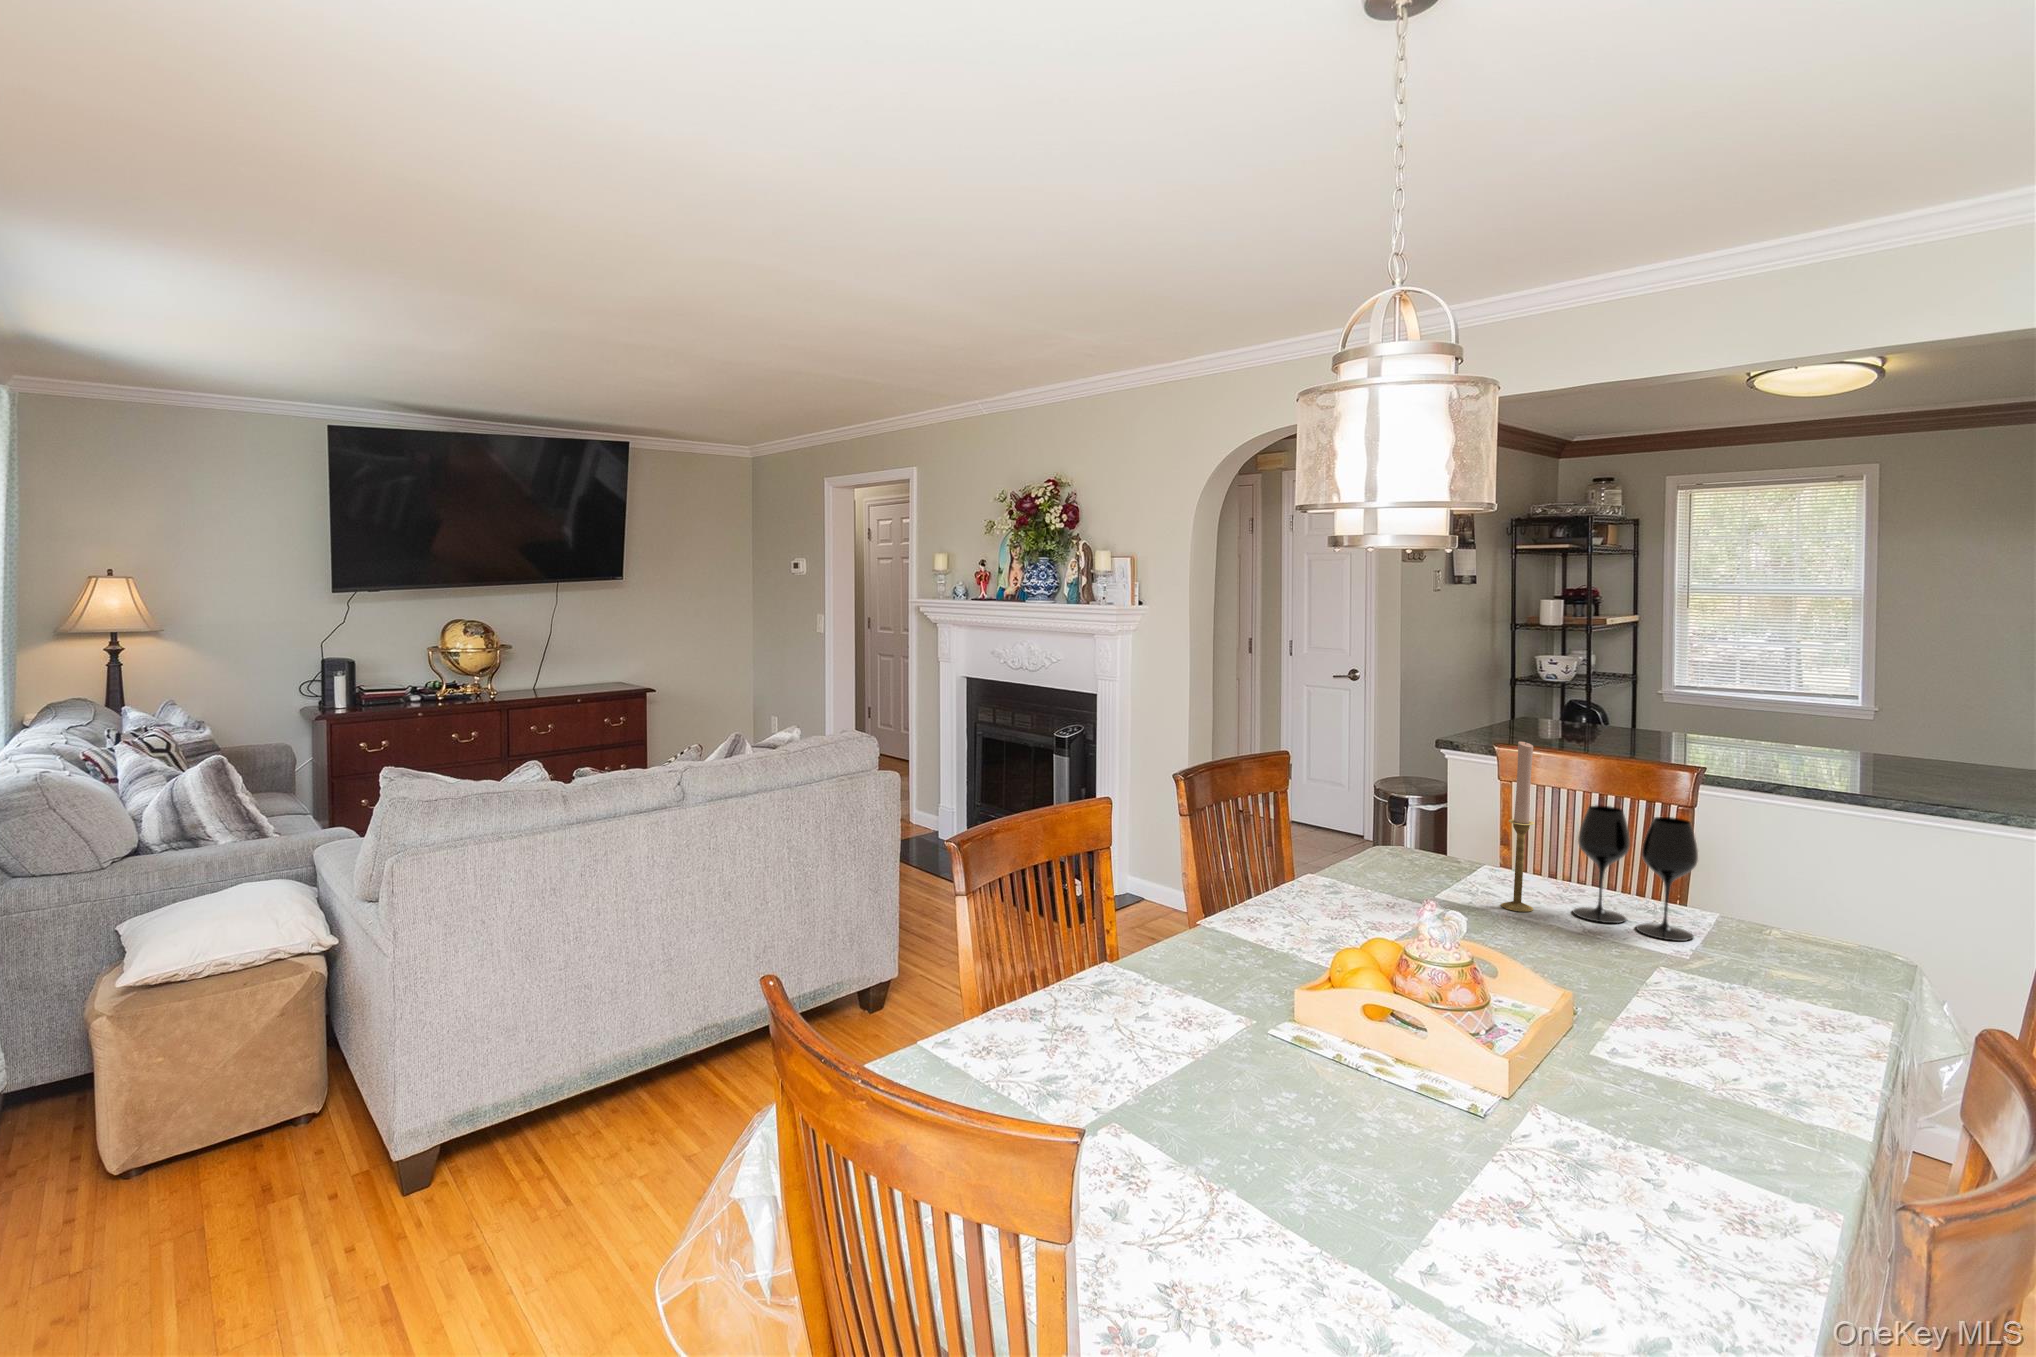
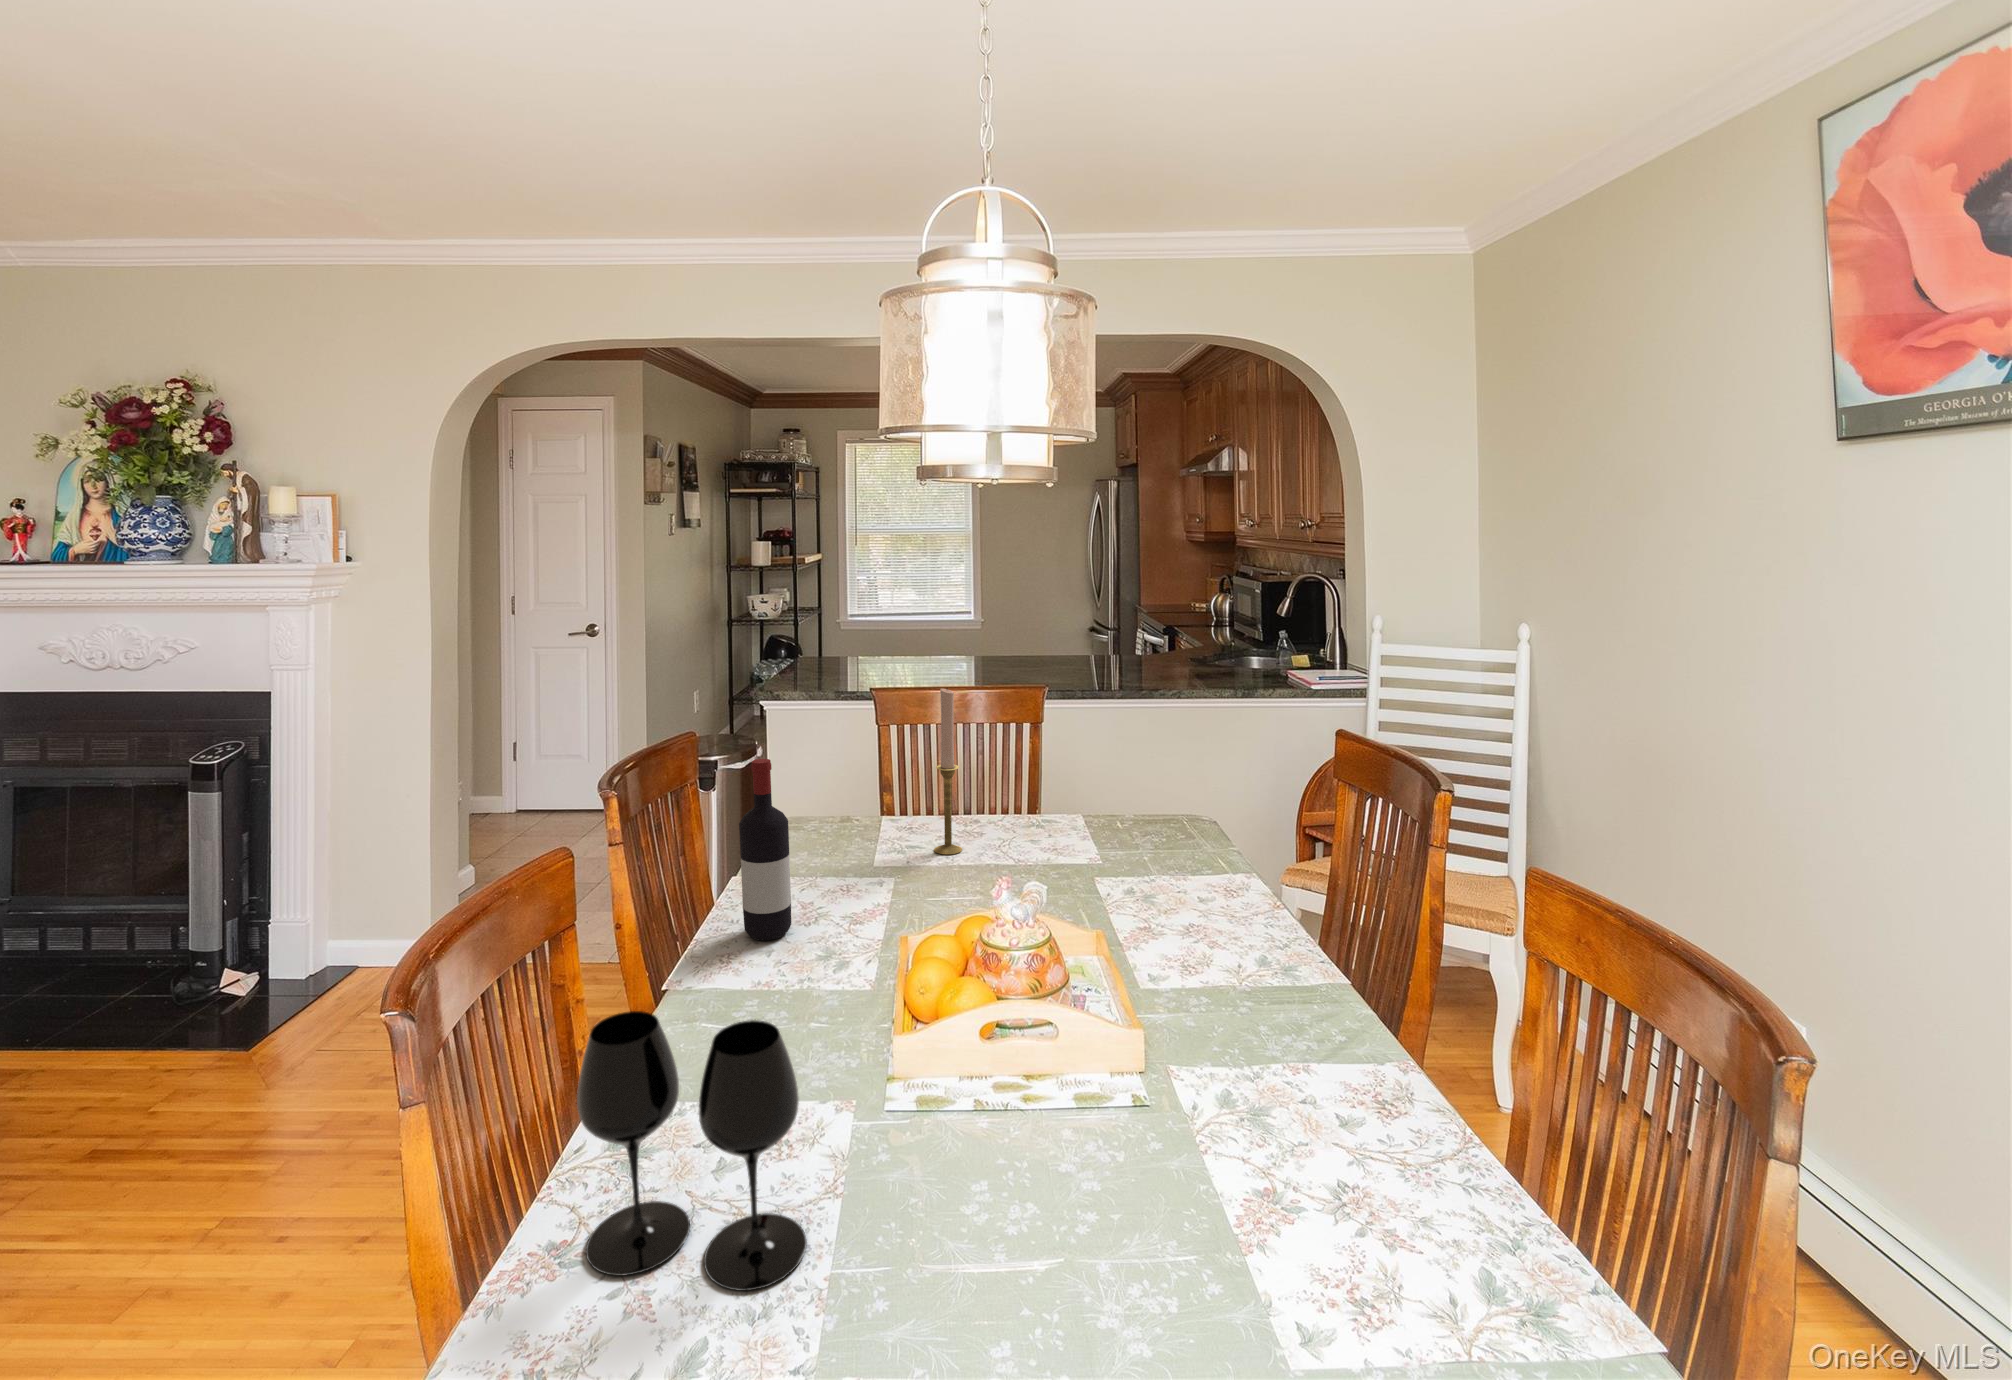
wine bottle: none [1271,770,1315,923] -> present [739,759,791,941]
wine glass: present [1573,805,1698,941] -> present [577,1011,807,1291]

